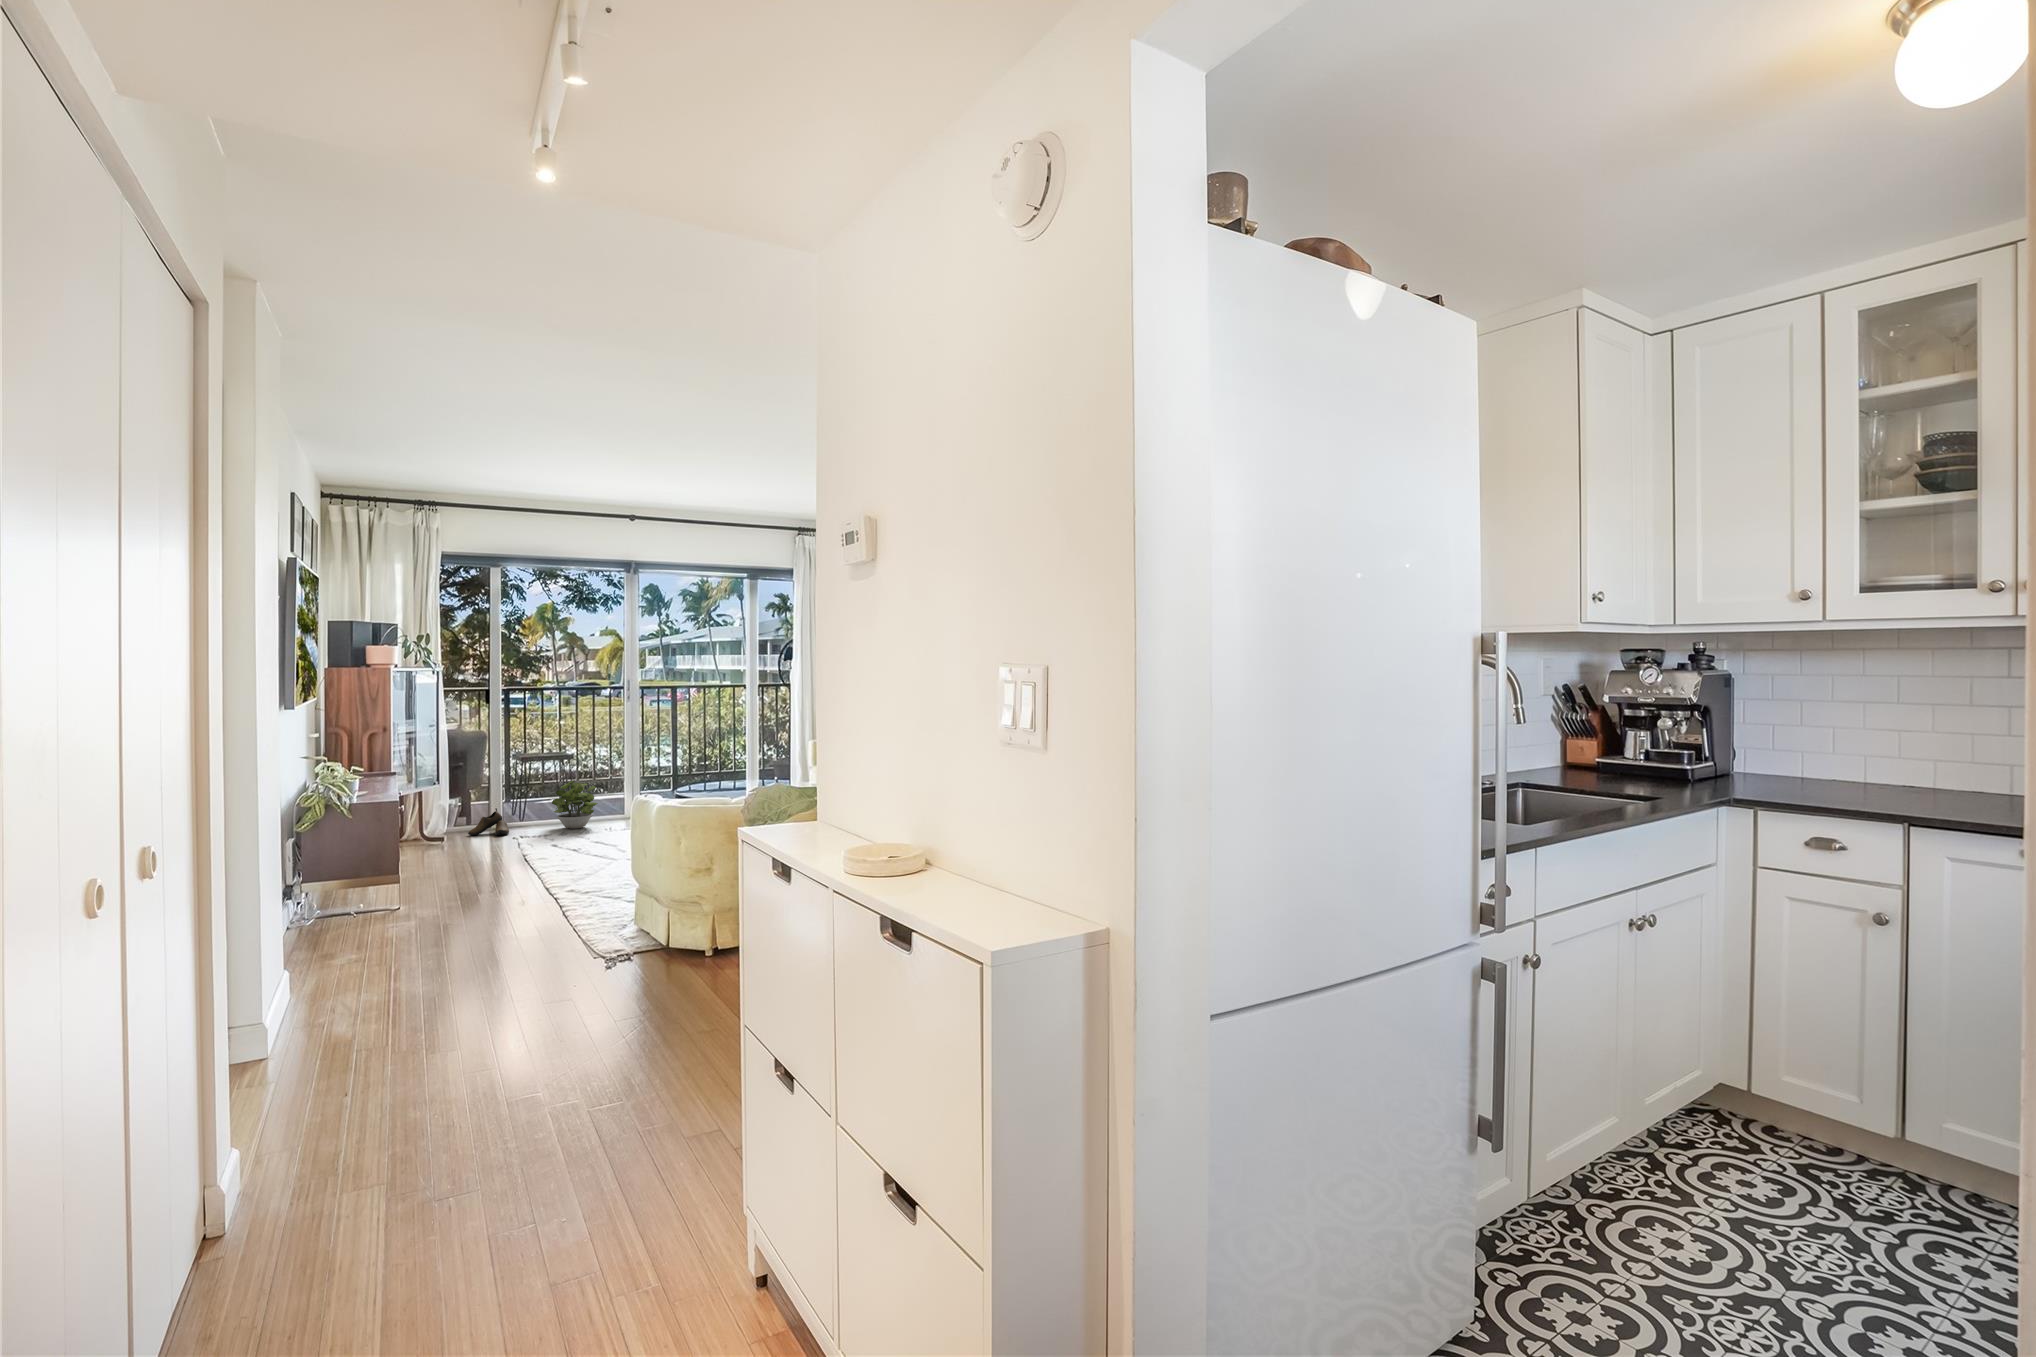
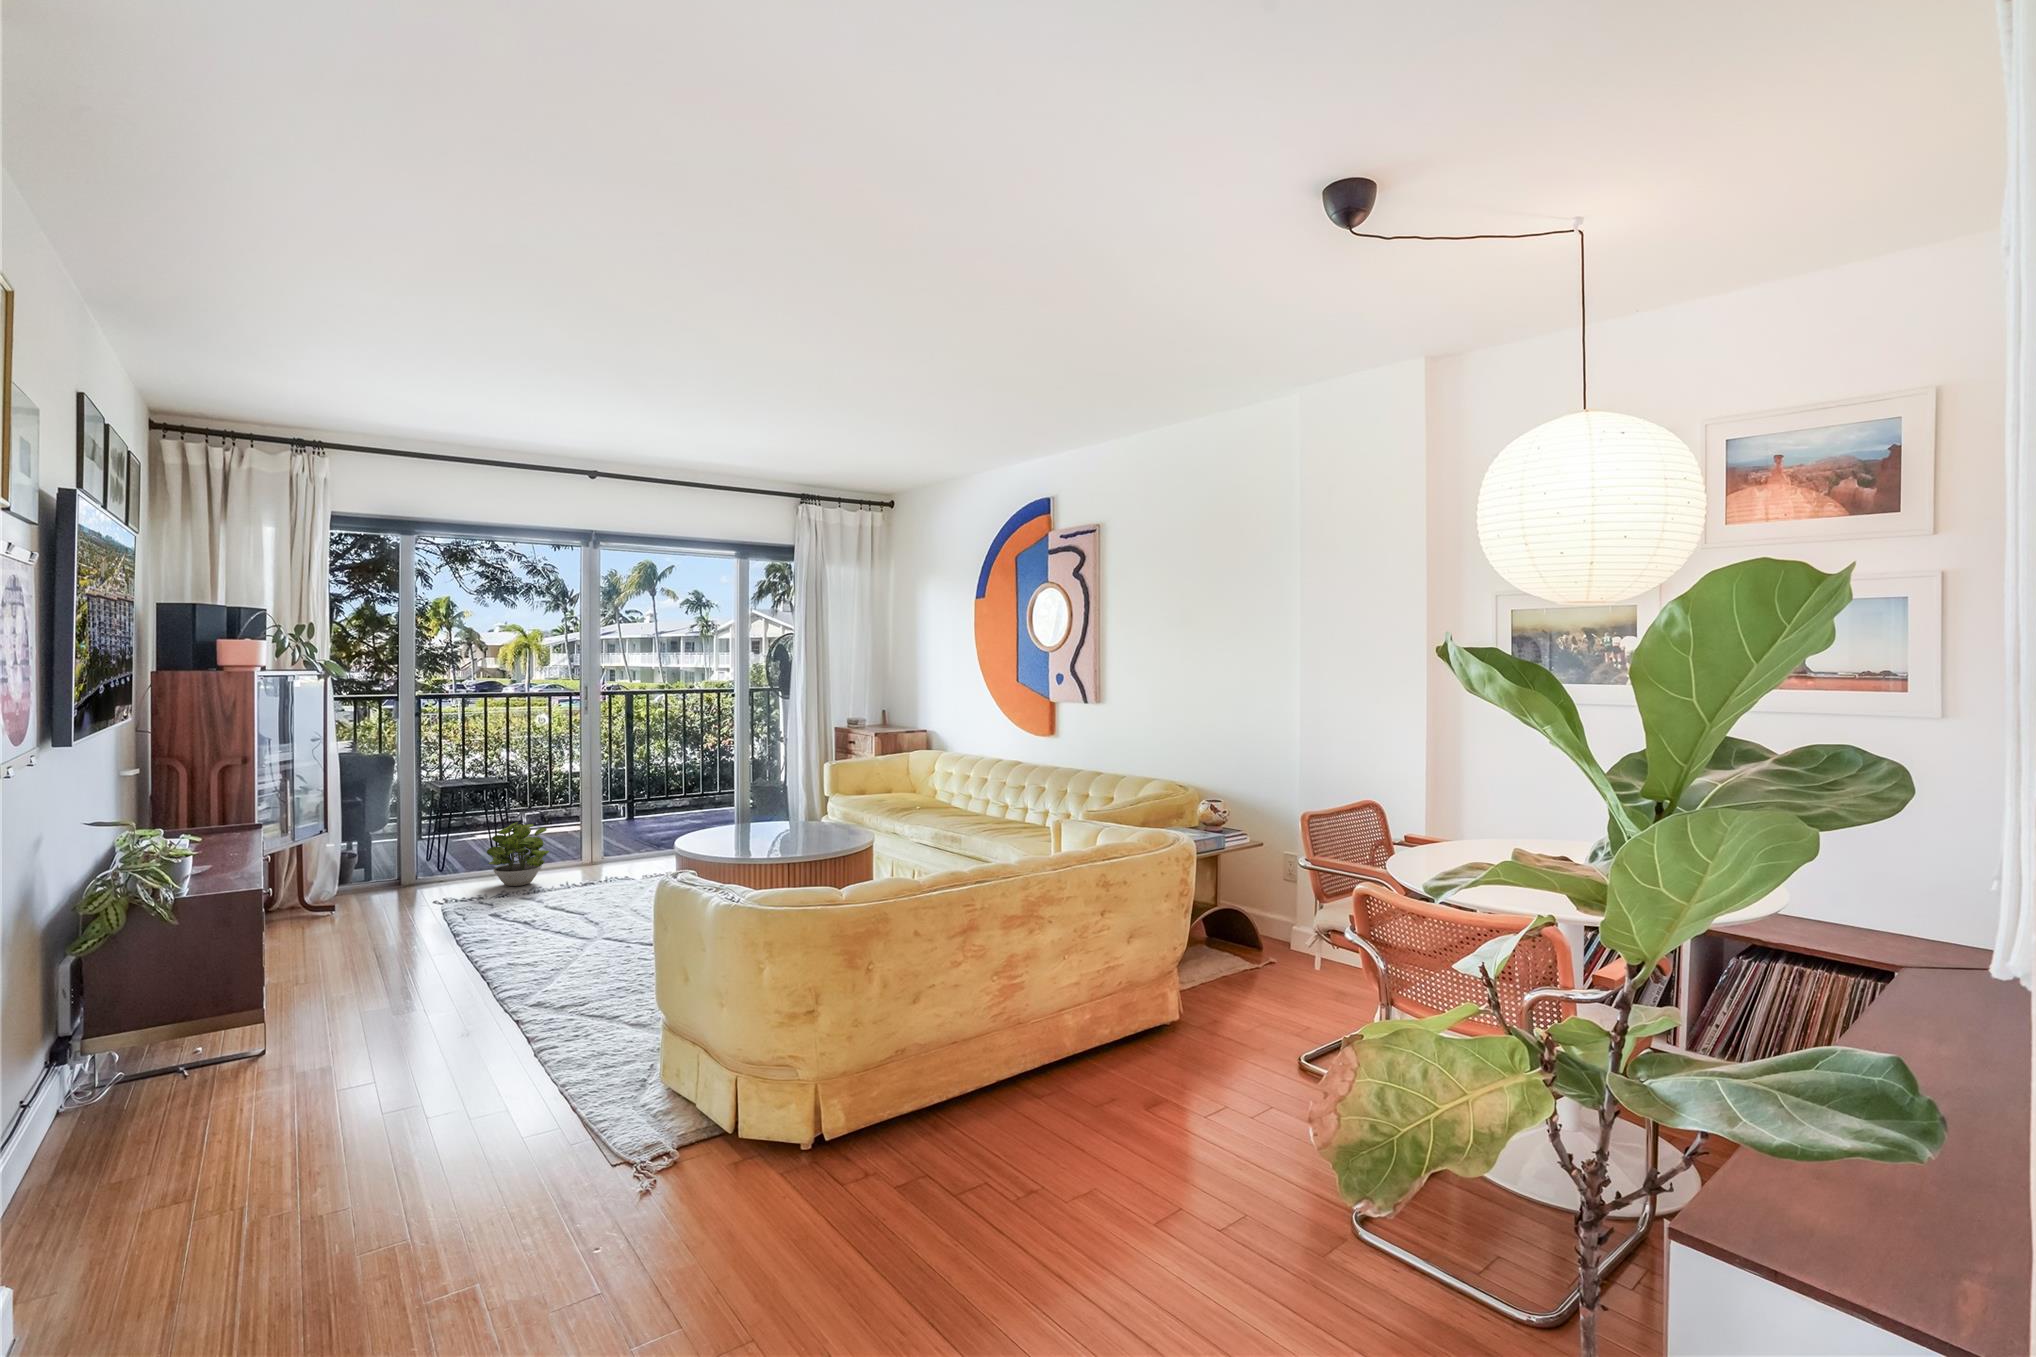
shoe: present [468,808,509,836] -> none [368,861,427,901]

